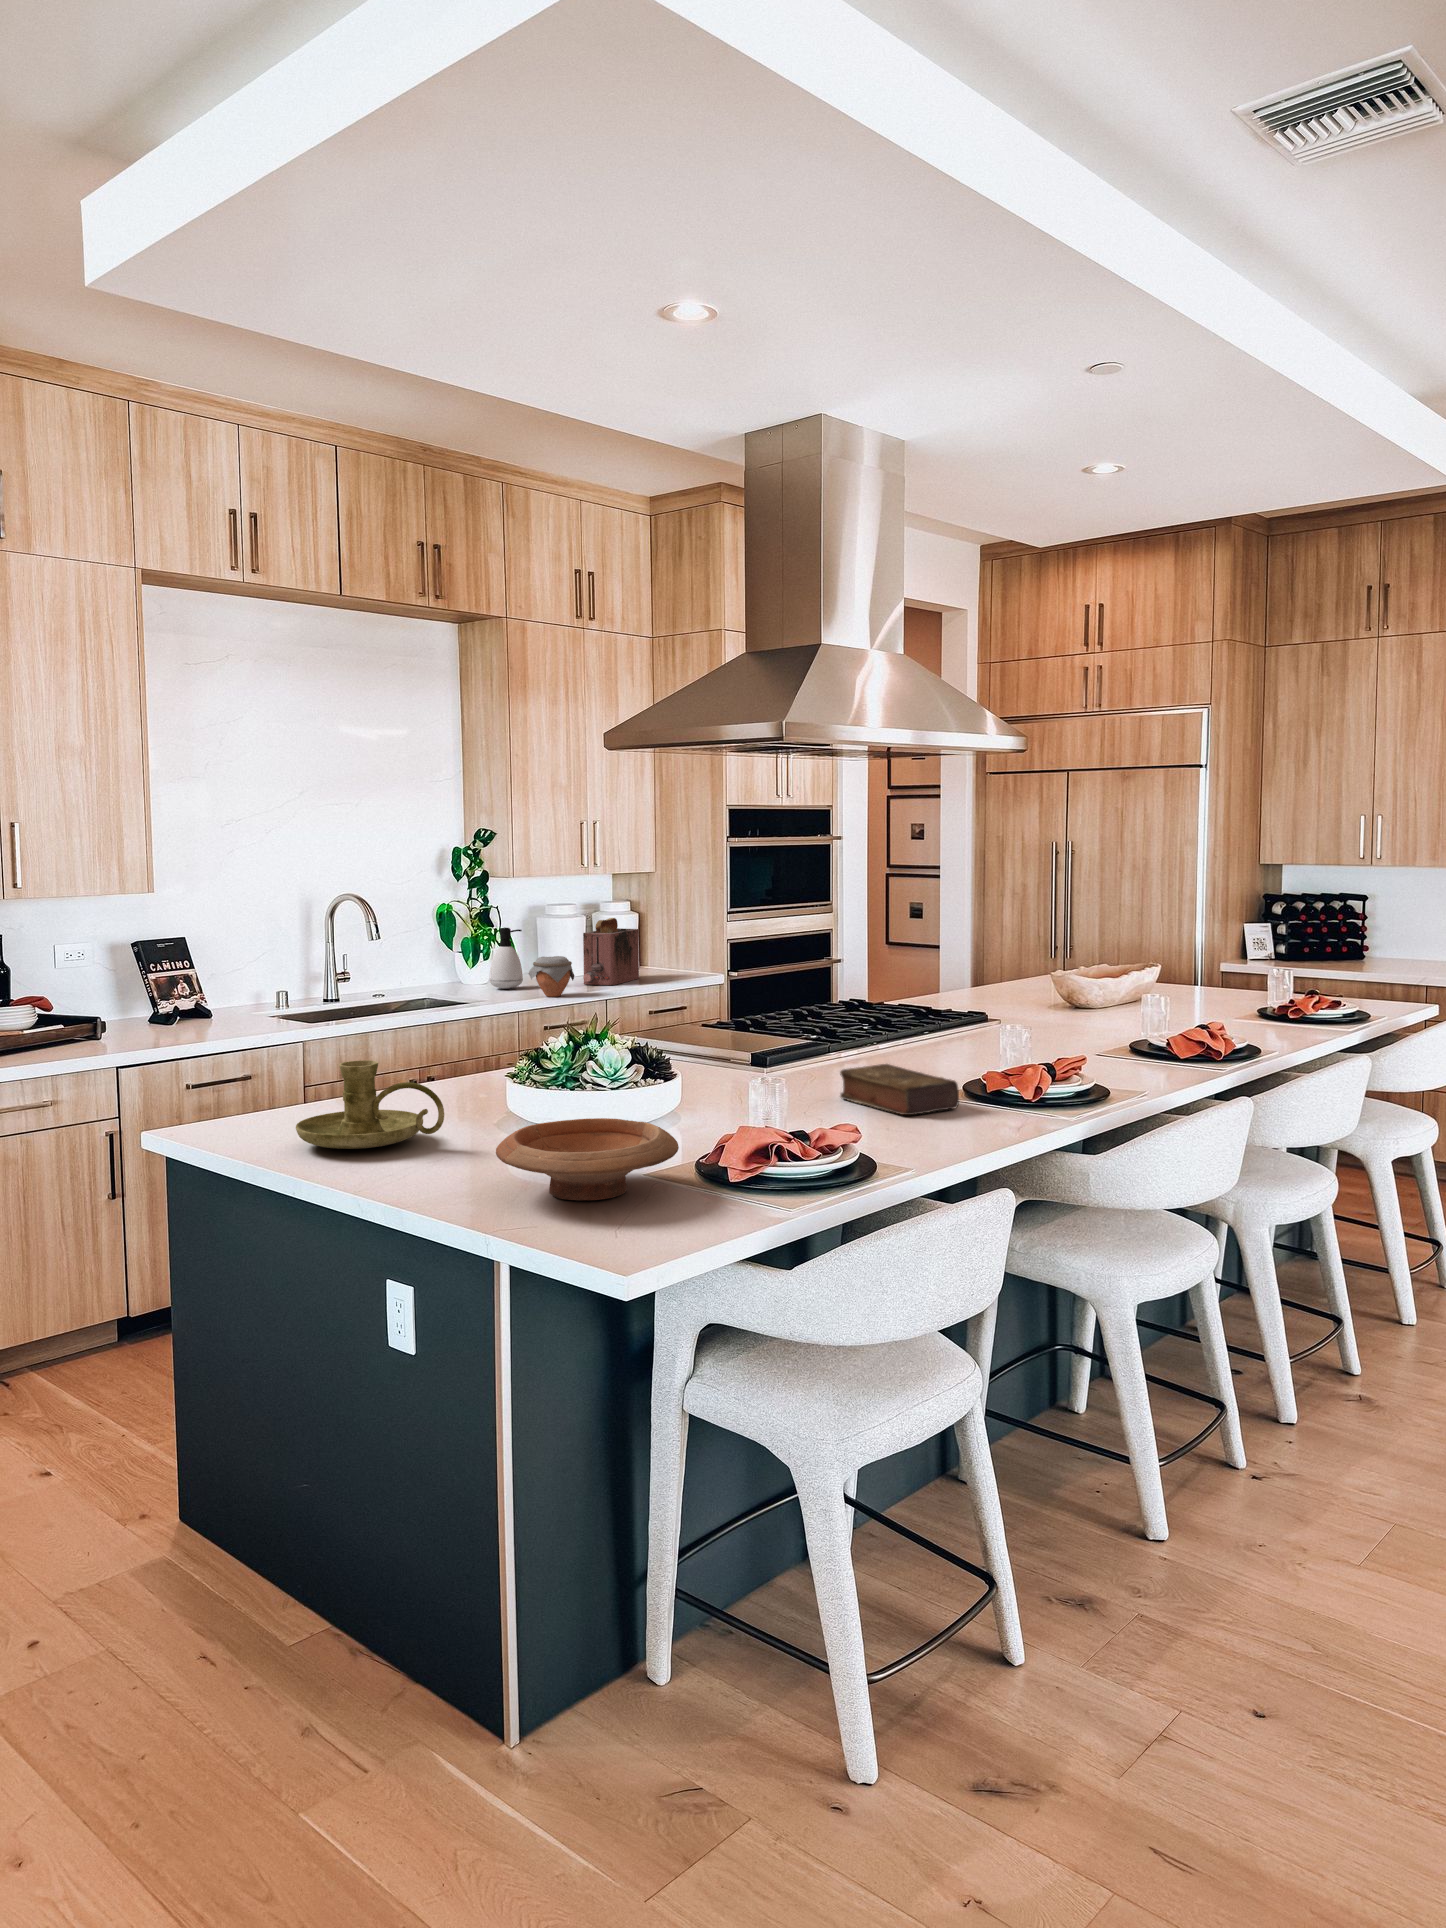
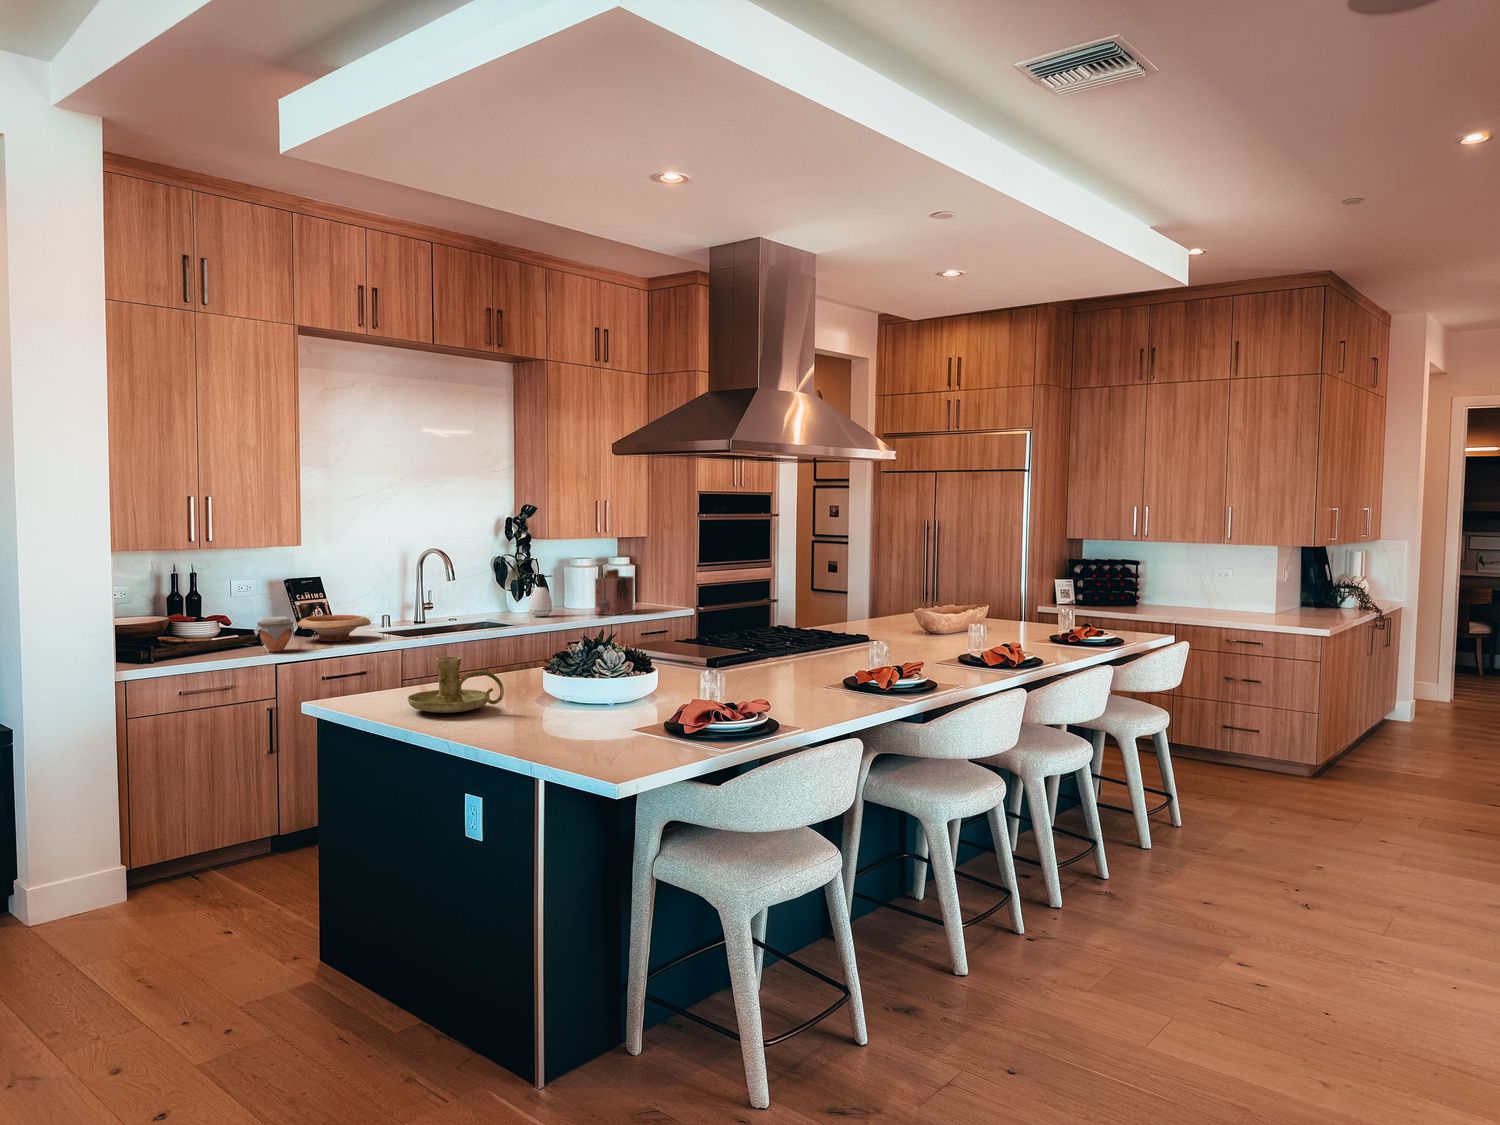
jar: present [528,956,574,997] -> present [254,616,295,652]
book: present [840,1064,959,1115] -> none [761,666,838,698]
wooden bowl: present [496,1118,679,1200] -> present [297,615,371,641]

